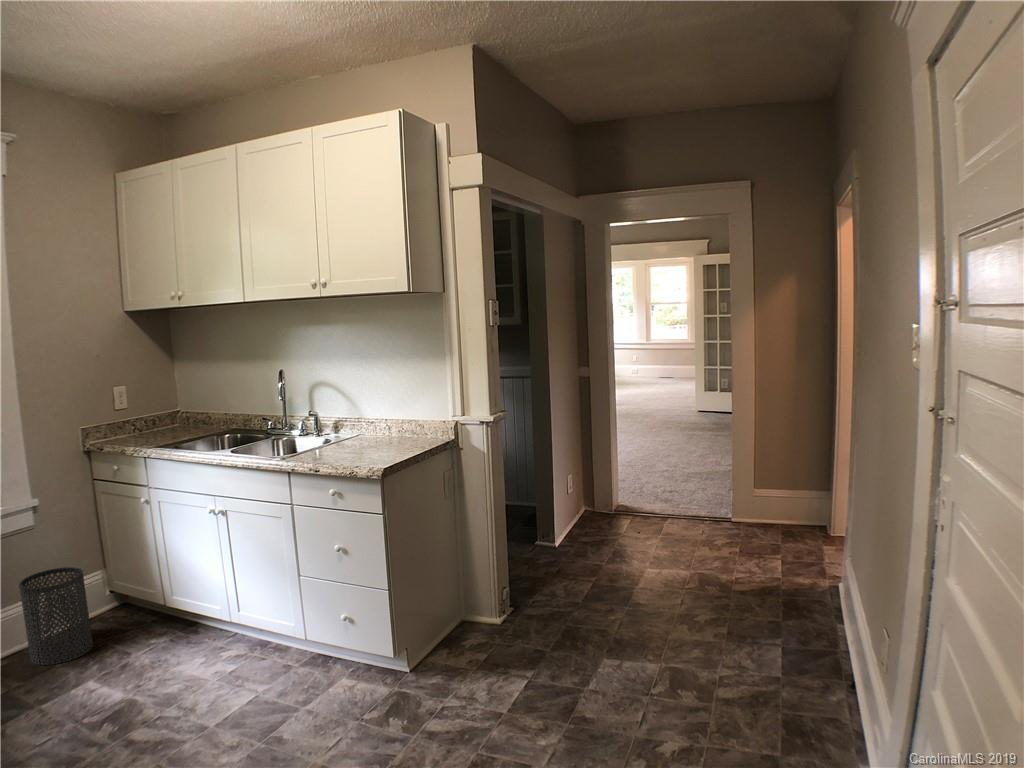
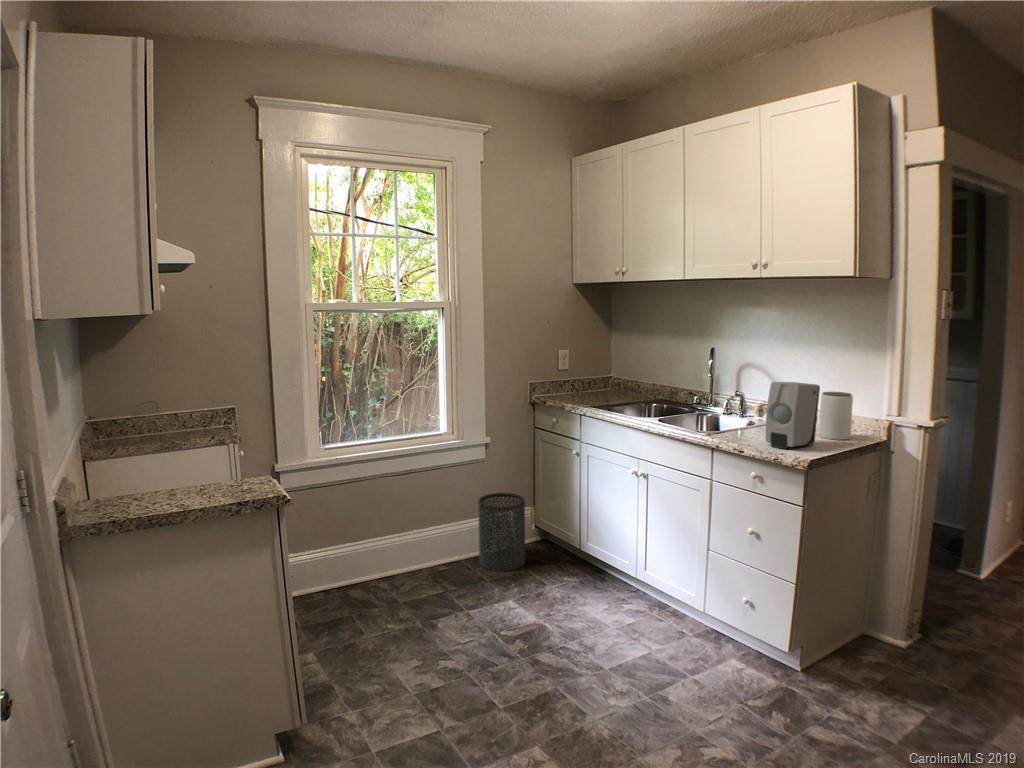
soap dispenser: none [338,398,385,463] -> present [766,382,820,449]
jar: none [387,401,417,446] -> present [819,392,853,440]

